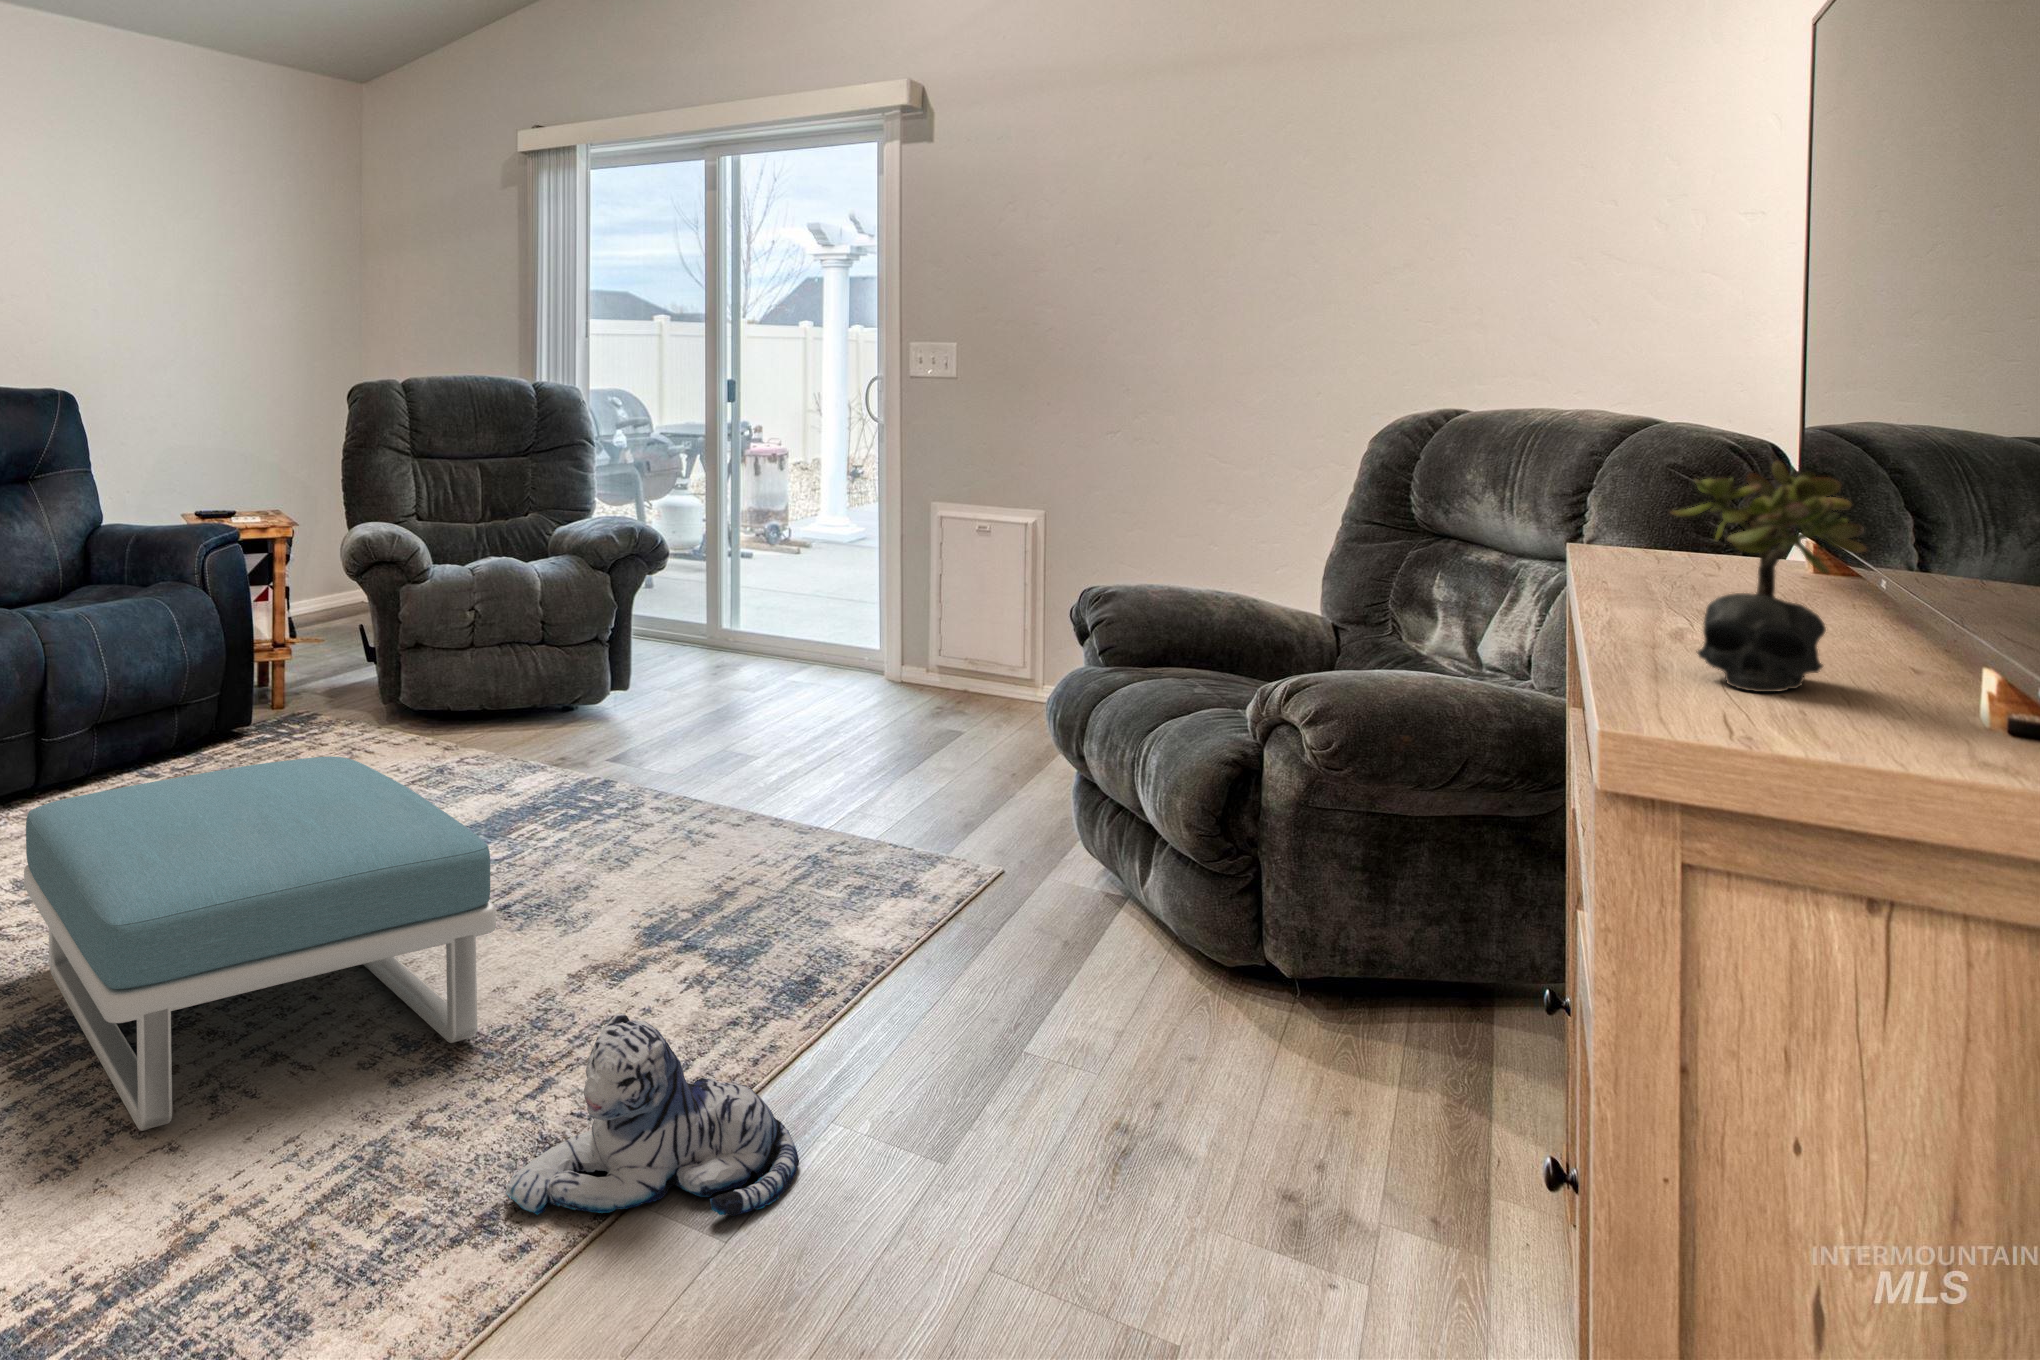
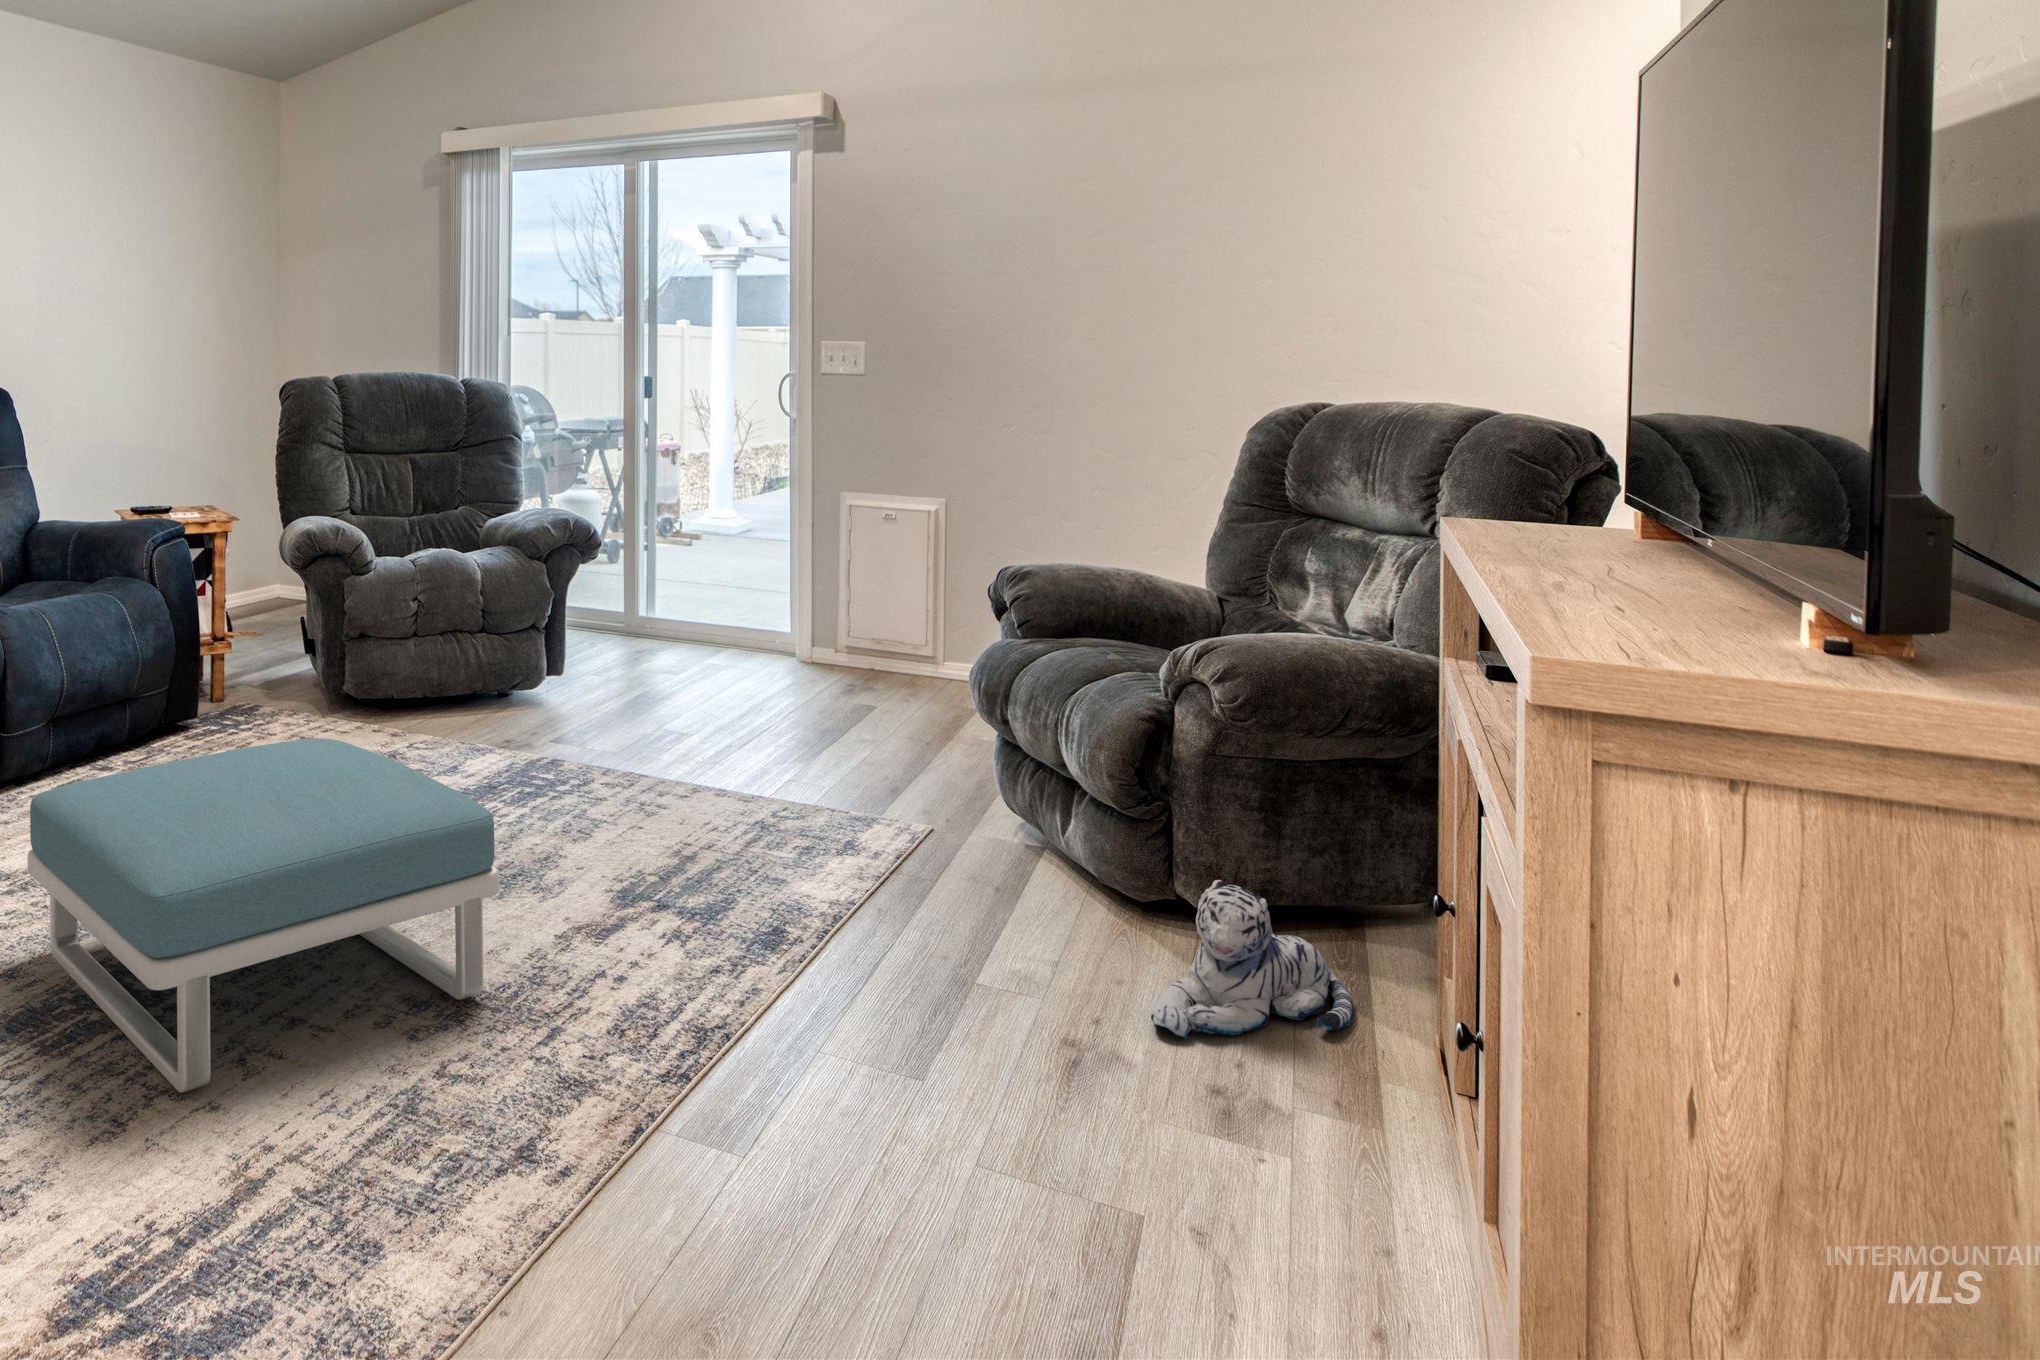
succulent plant: present [1671,460,1868,692] -> none [1575,437,1731,624]
plush toy: present [506,1013,799,1216] -> present [1151,880,1354,1038]

